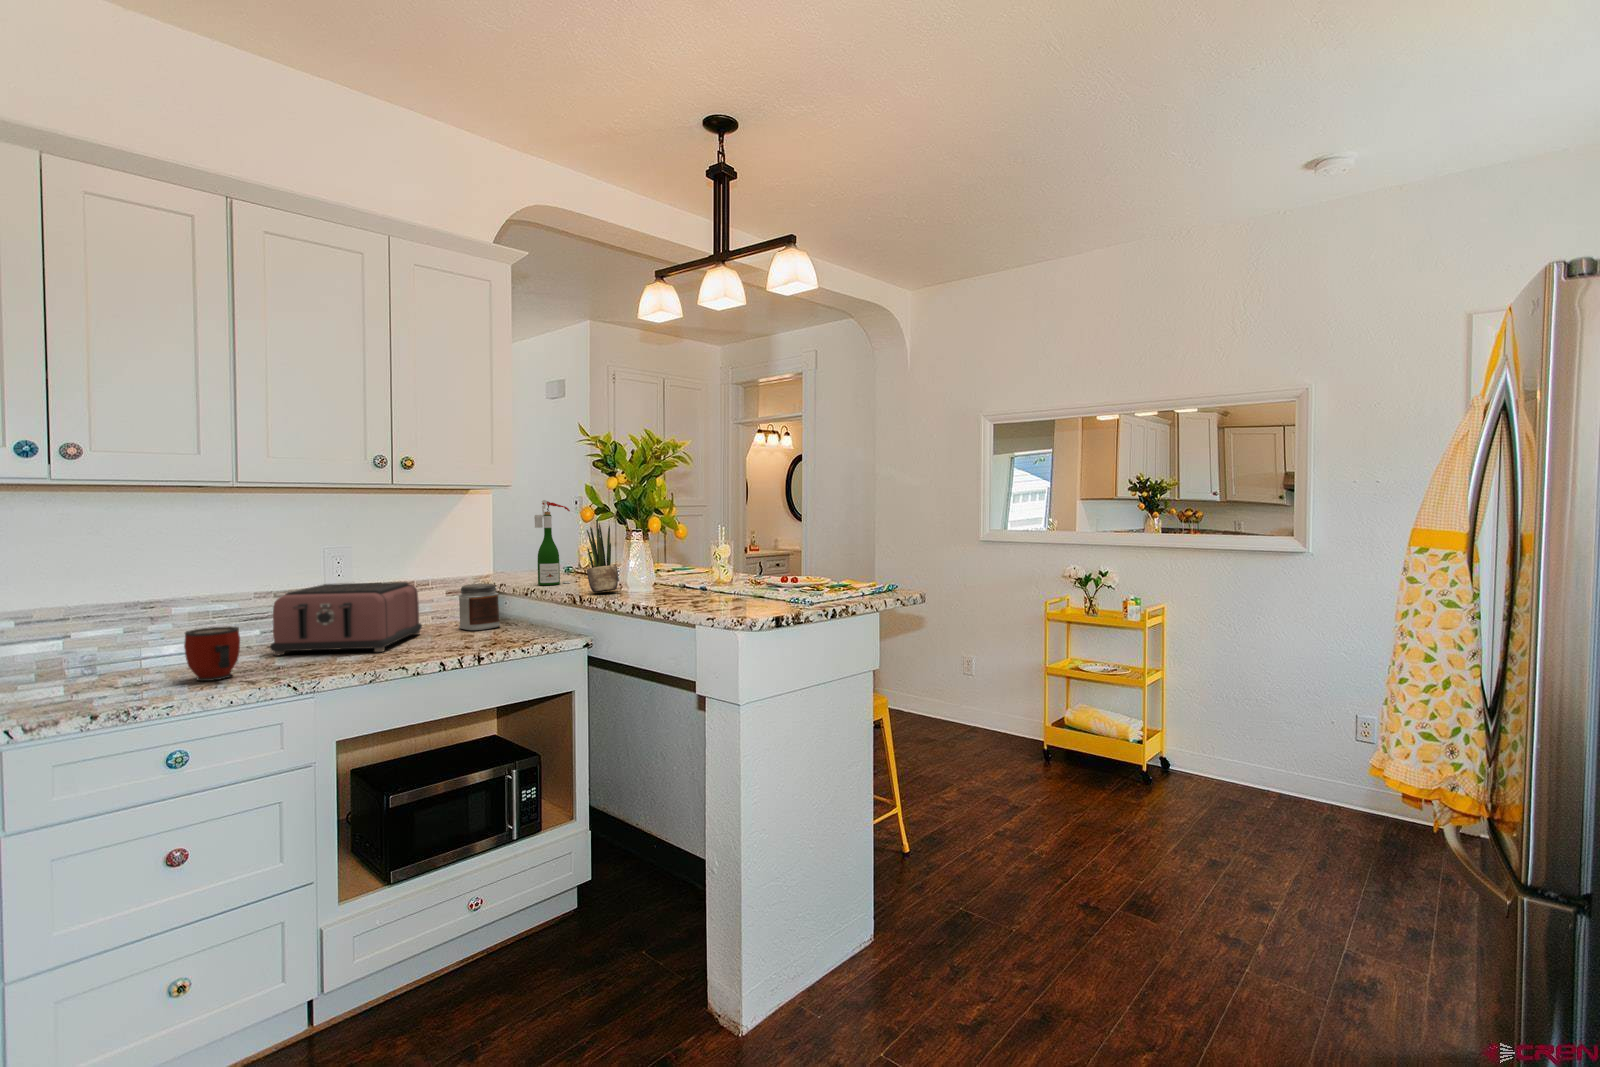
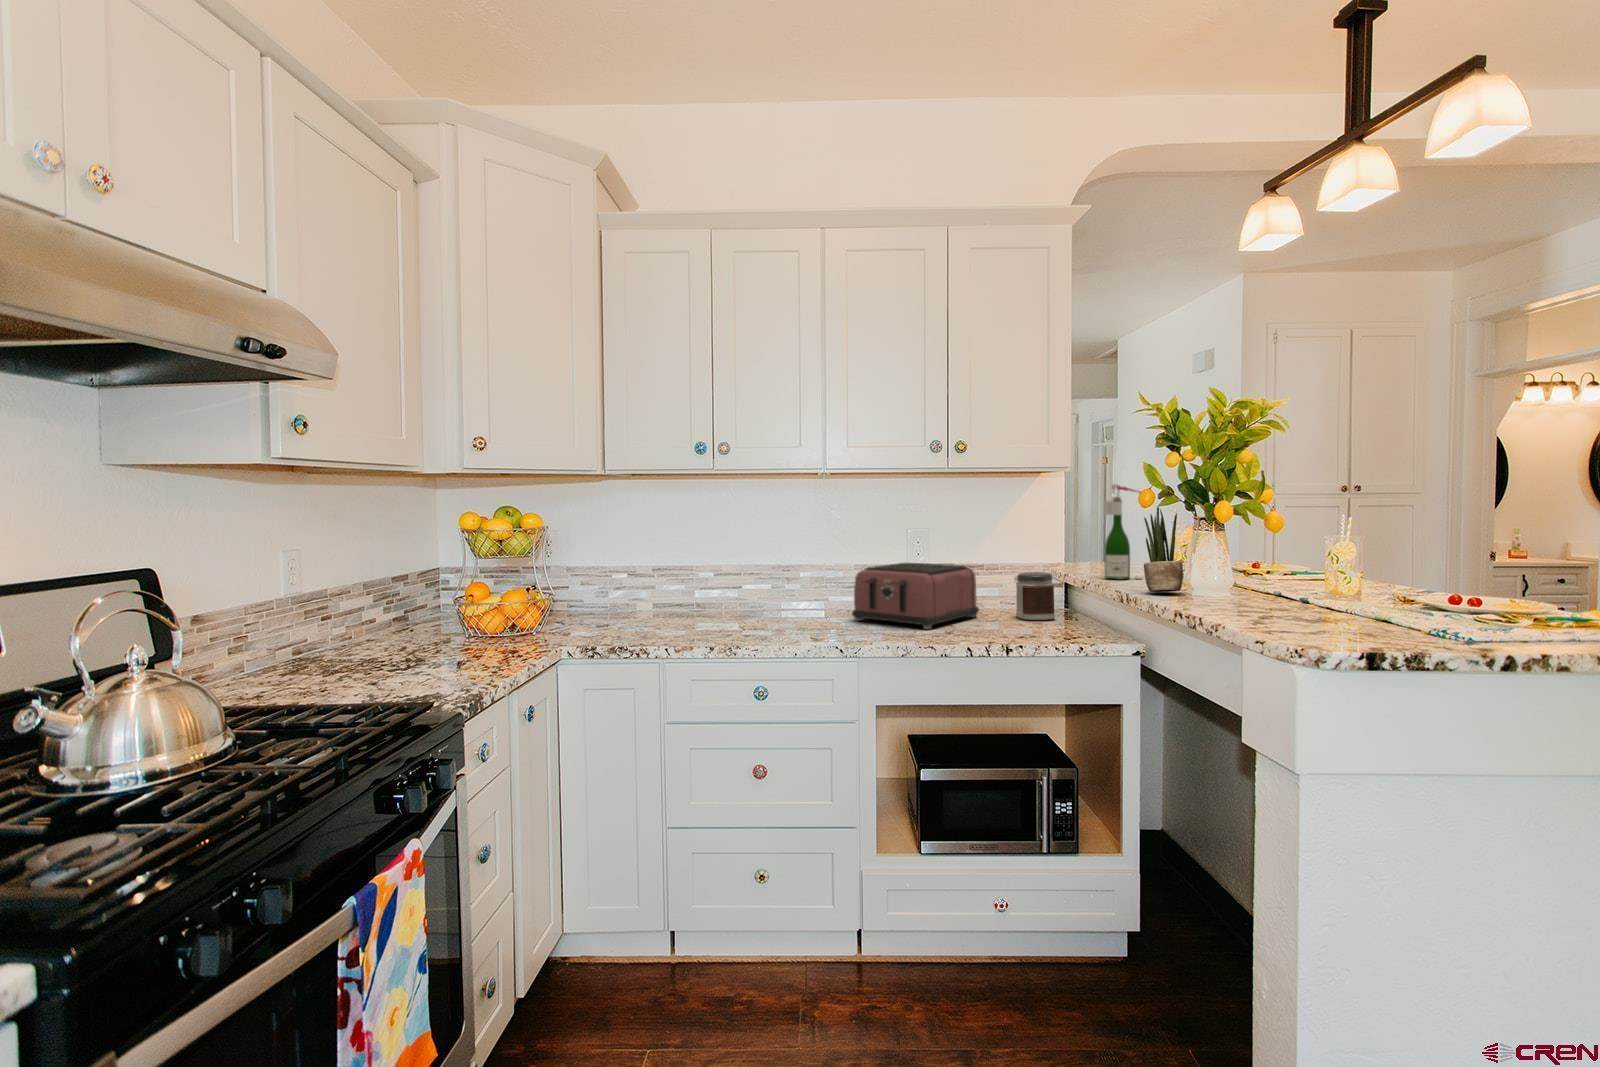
mug: present [184,626,240,681] -> none [782,592,819,634]

